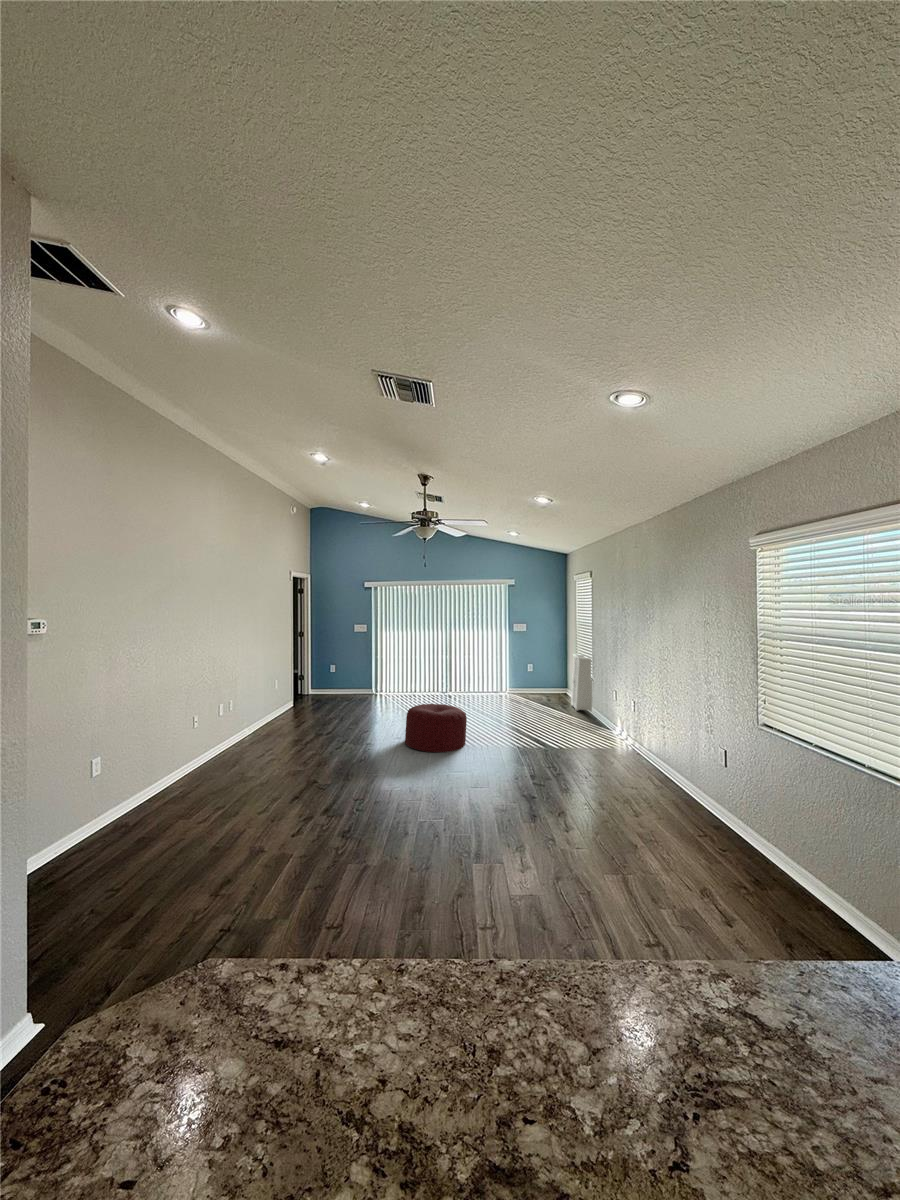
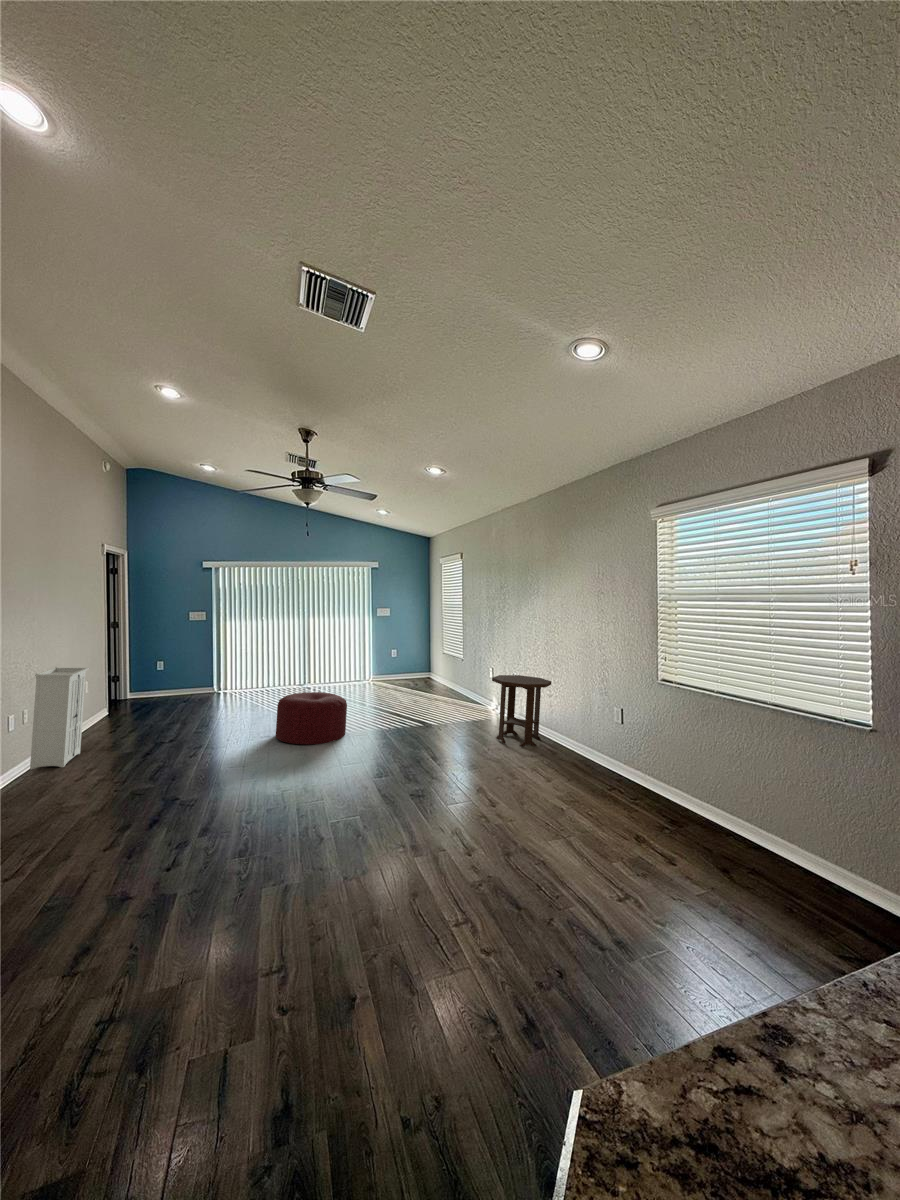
storage cabinet: present [571,654,592,711] -> present [30,668,90,770]
side table: none [602,702,668,780] -> present [492,675,551,747]

